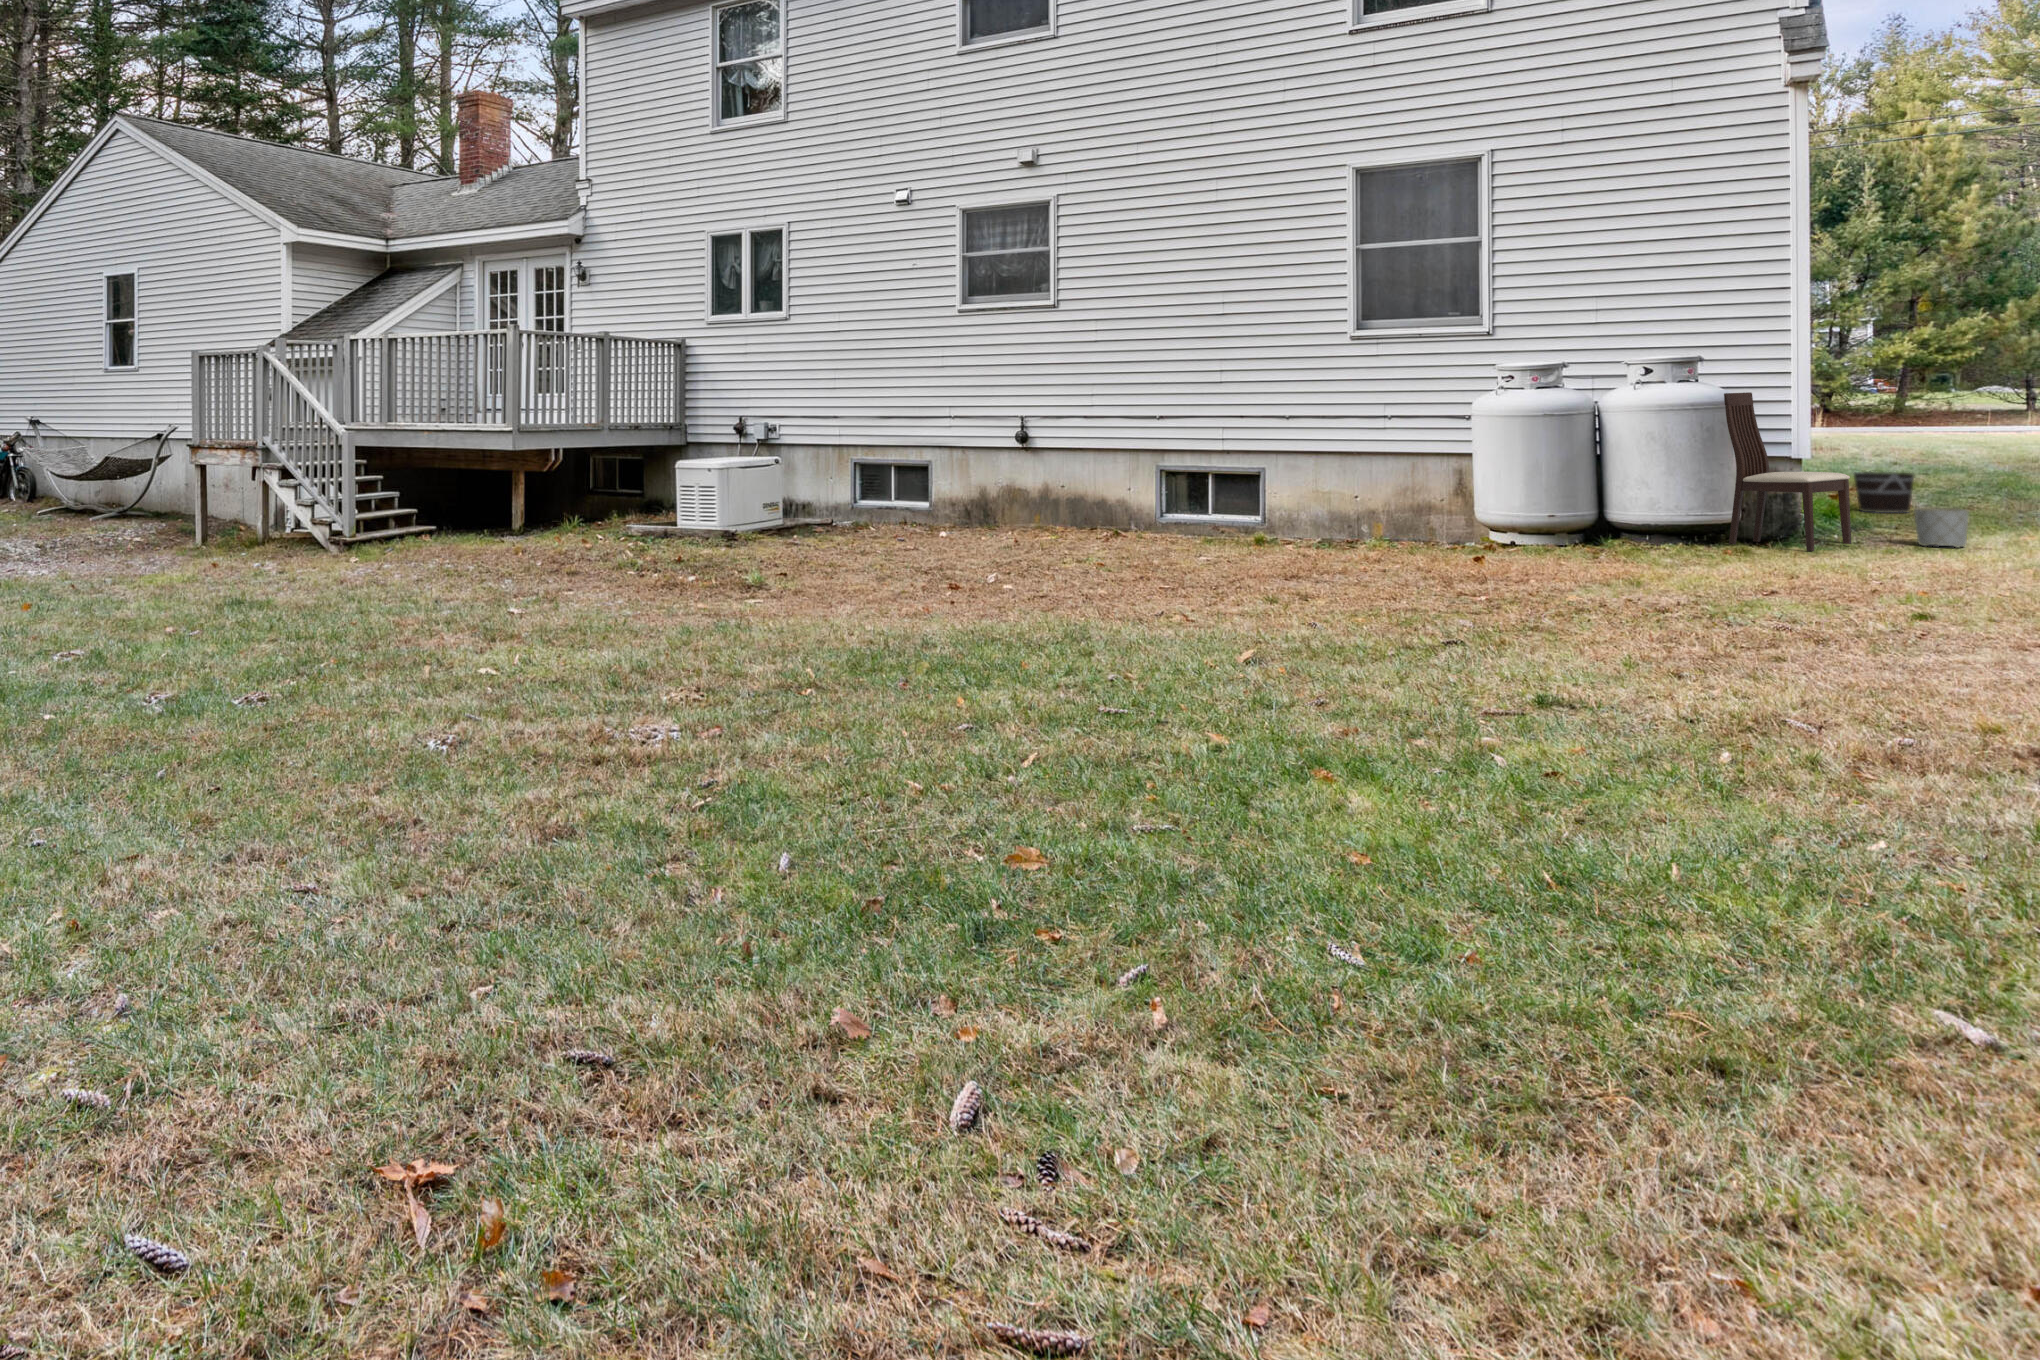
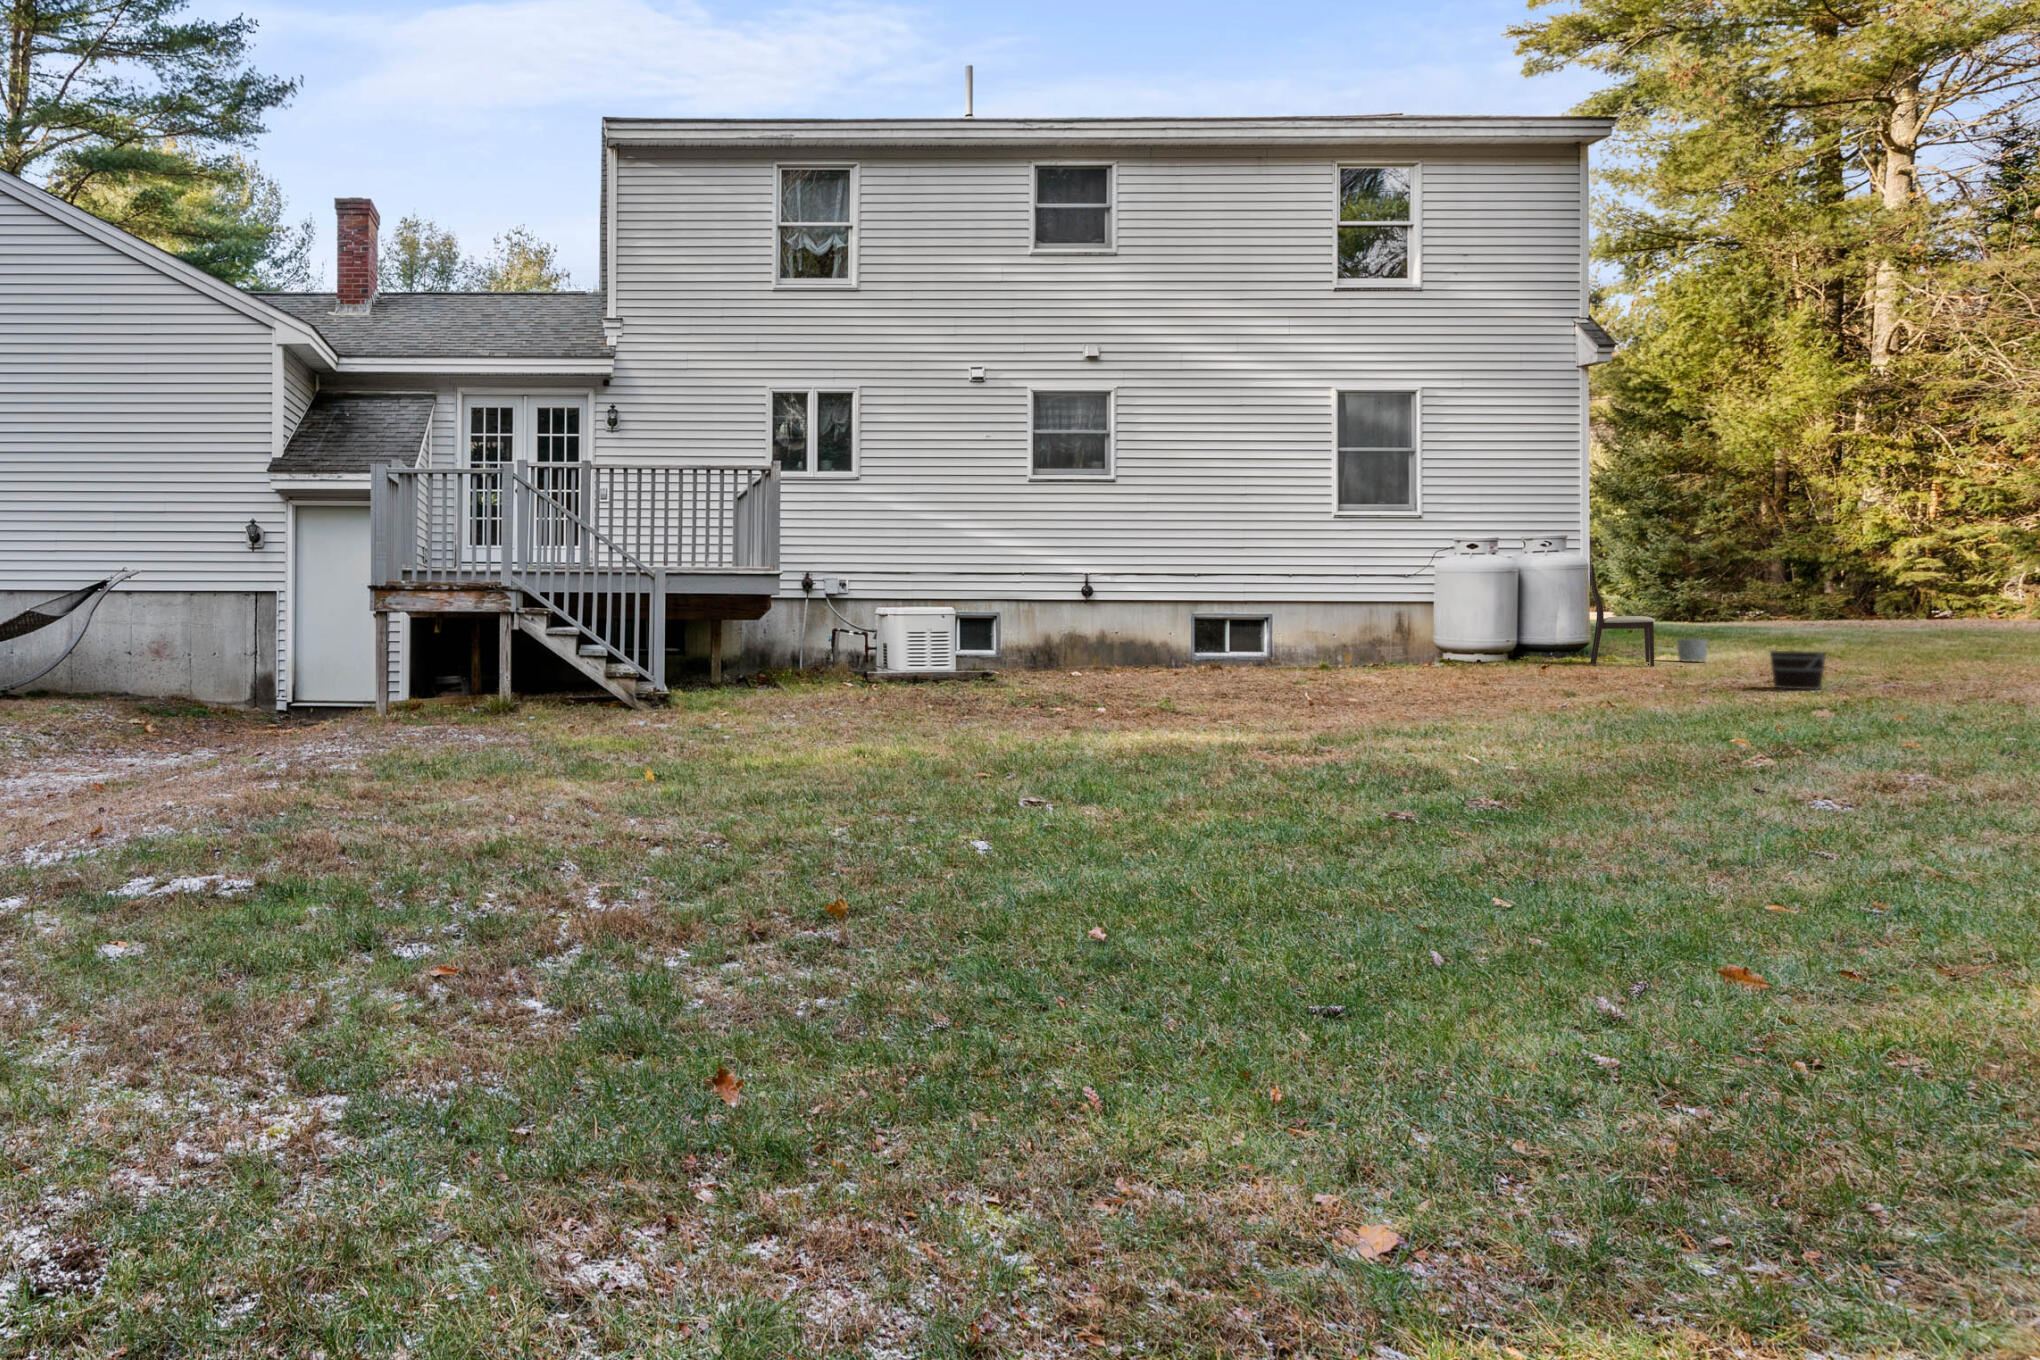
bucket: present [1854,471,1914,513] -> present [1770,650,1826,690]

